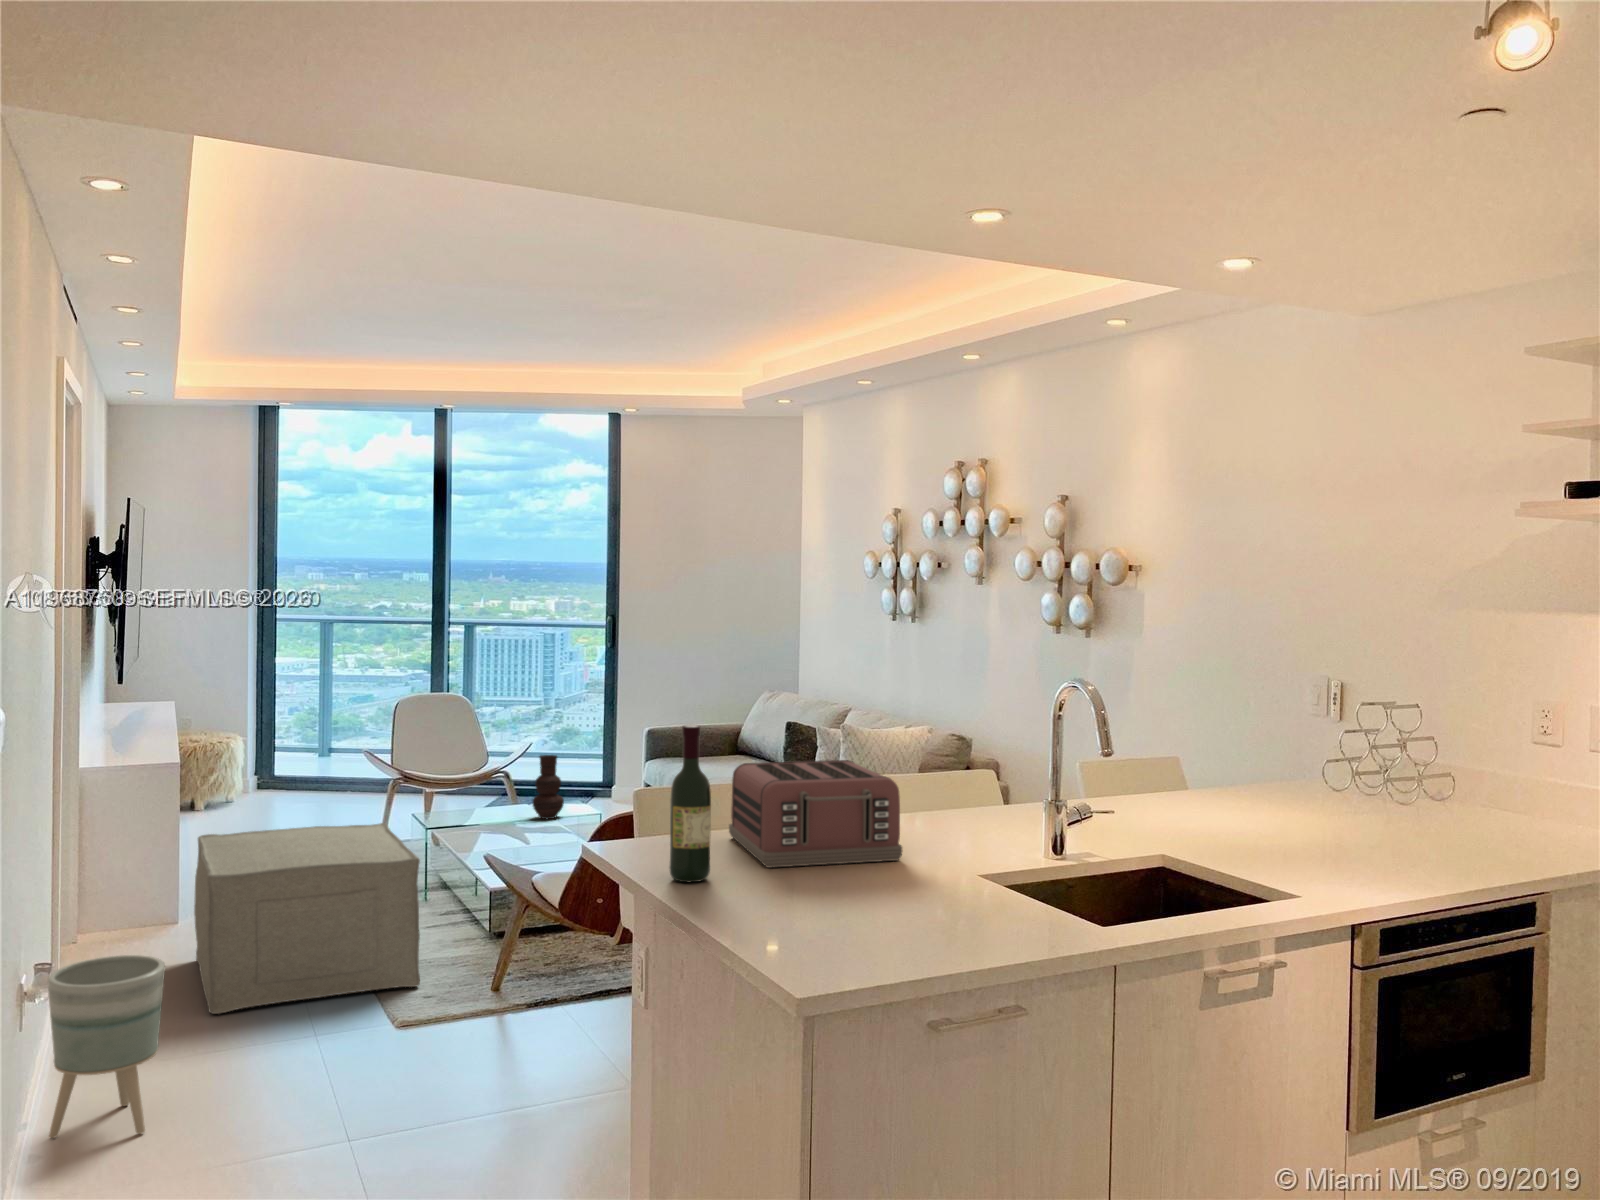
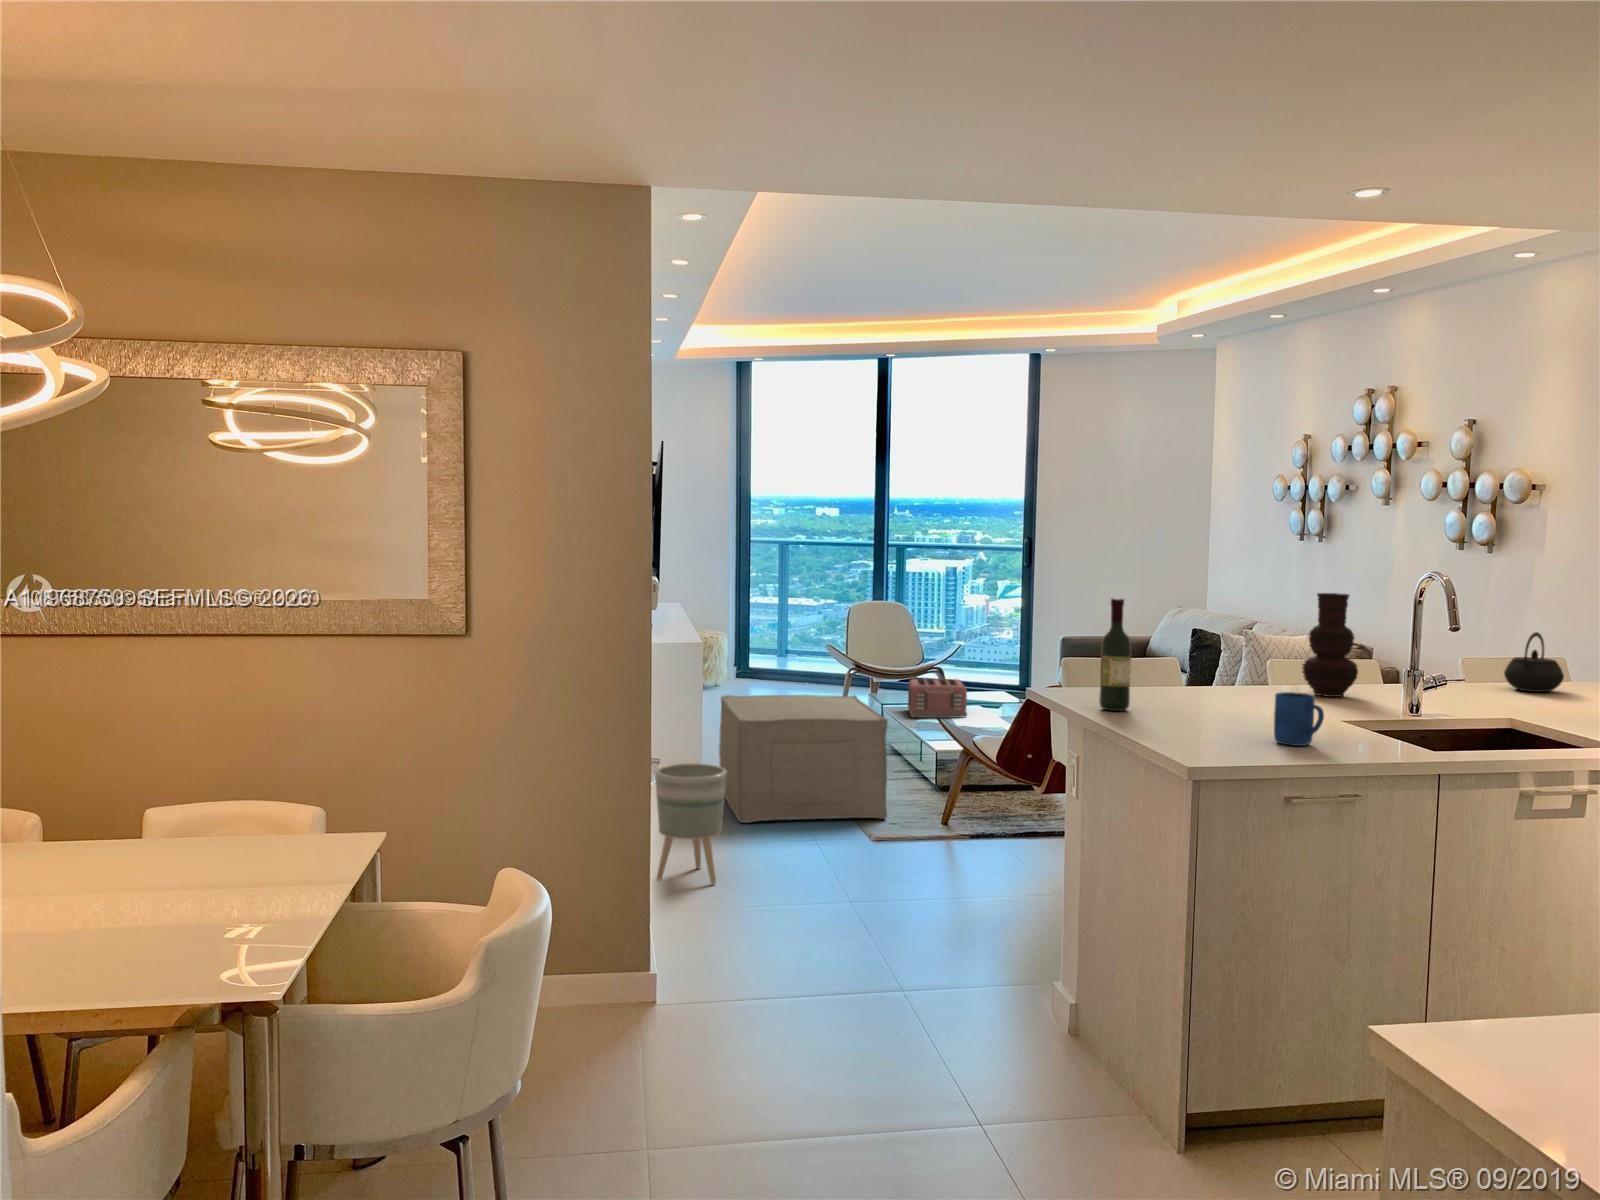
kettle: none [1133,737,1195,807] -> present [1504,632,1564,692]
vase: present [532,755,564,819] -> present [1302,593,1358,697]
toaster: present [729,760,902,868] -> present [907,678,967,718]
mug: none [904,859,970,938] -> present [1274,692,1324,746]

